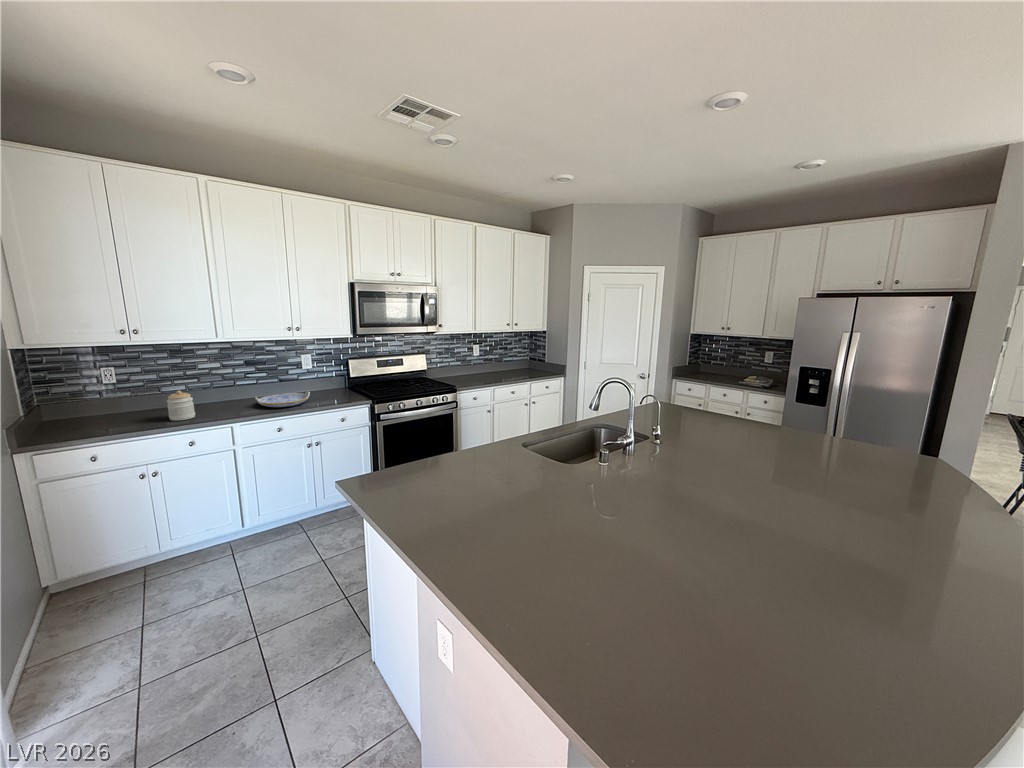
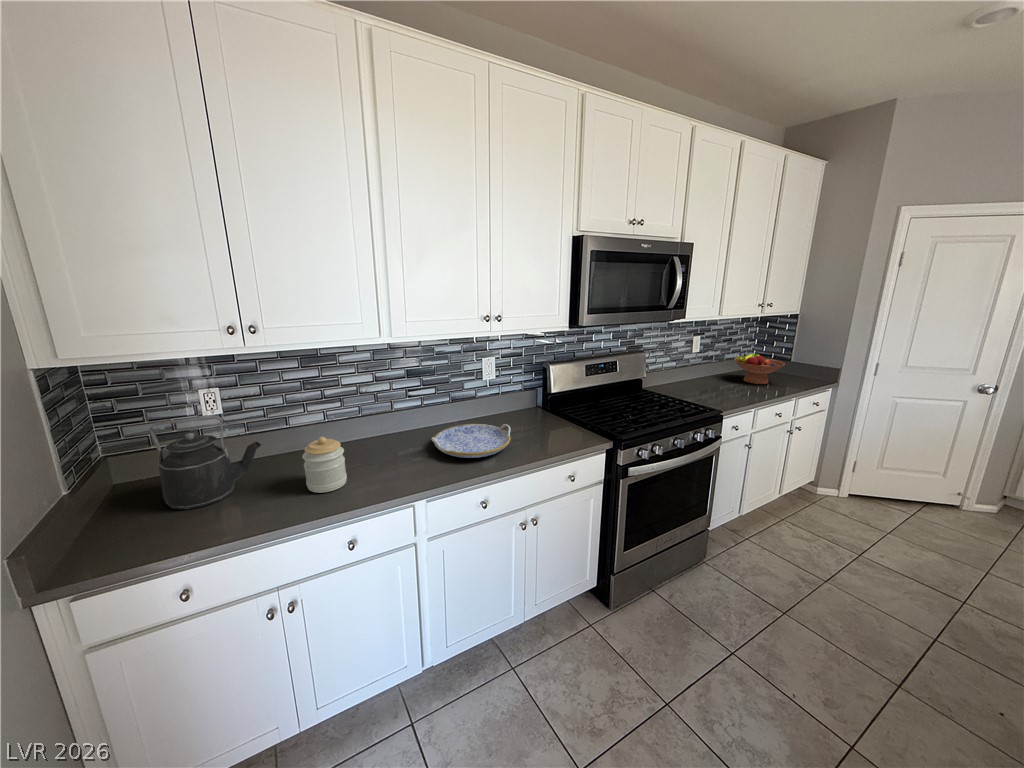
fruit bowl: none [502,356,531,376] -> present [734,353,785,384]
kettle: none [72,378,141,428] -> present [149,415,261,509]

